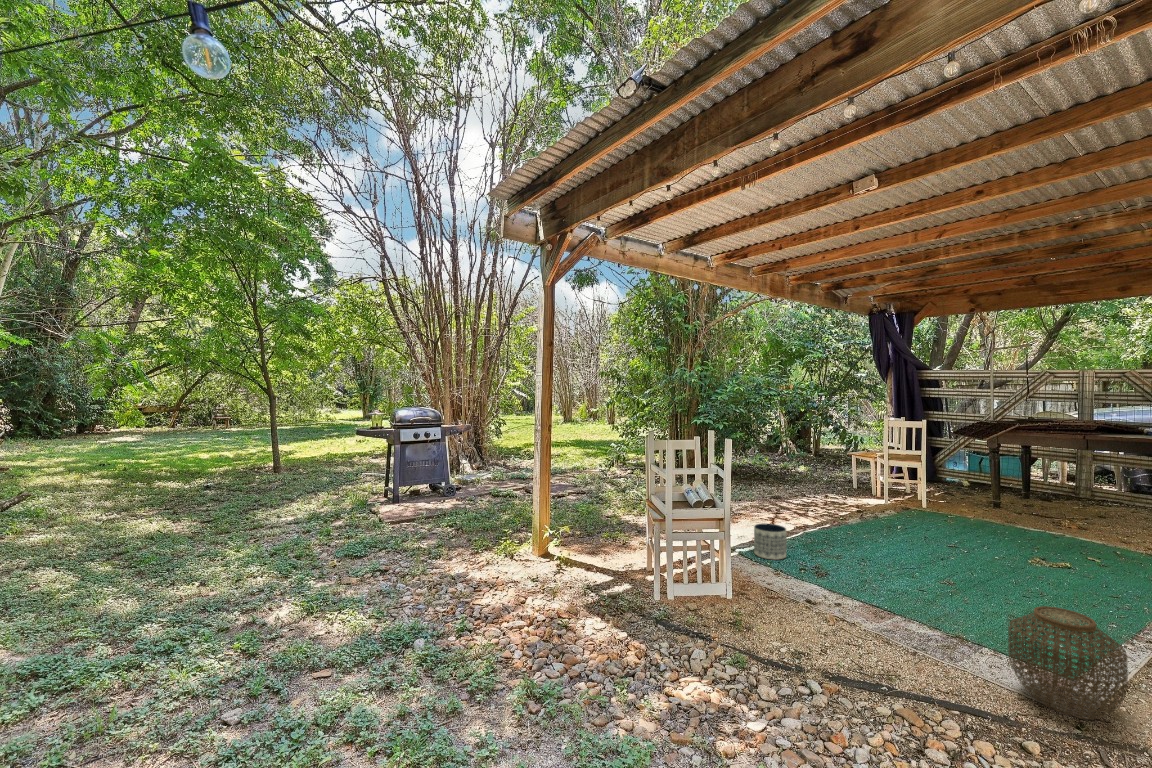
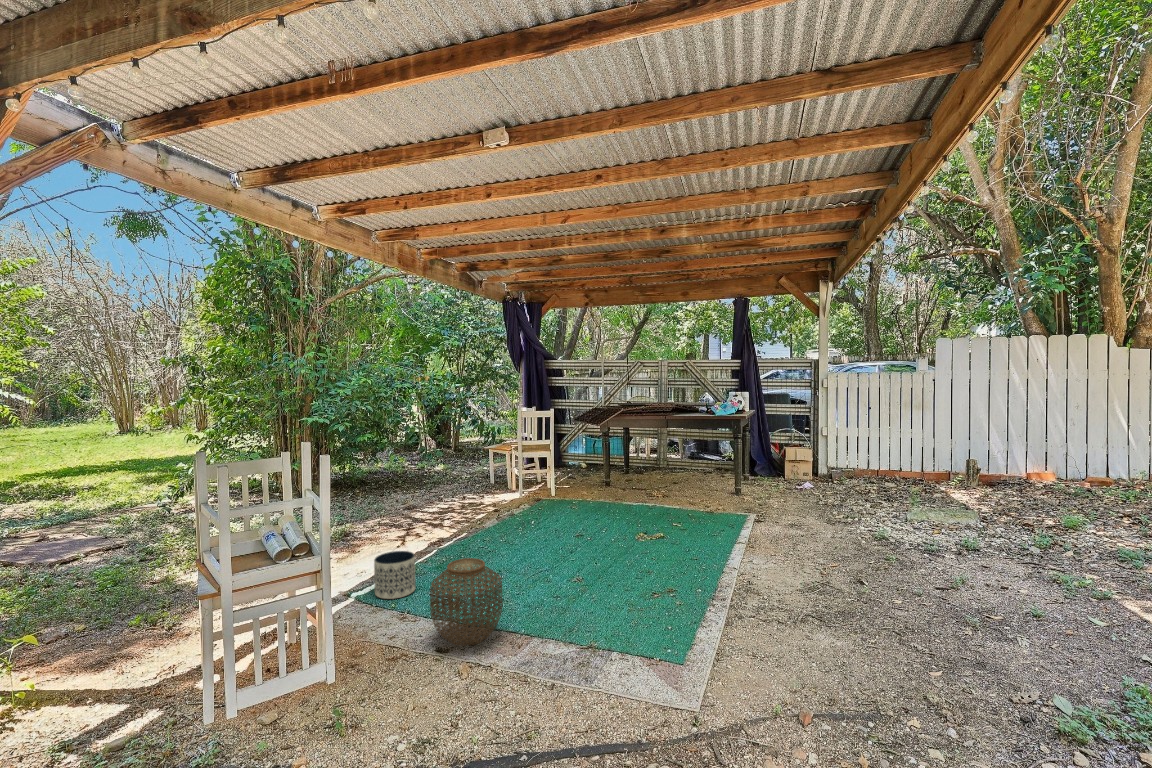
woven basket: present [1008,606,1128,719] -> present [430,558,502,646]

